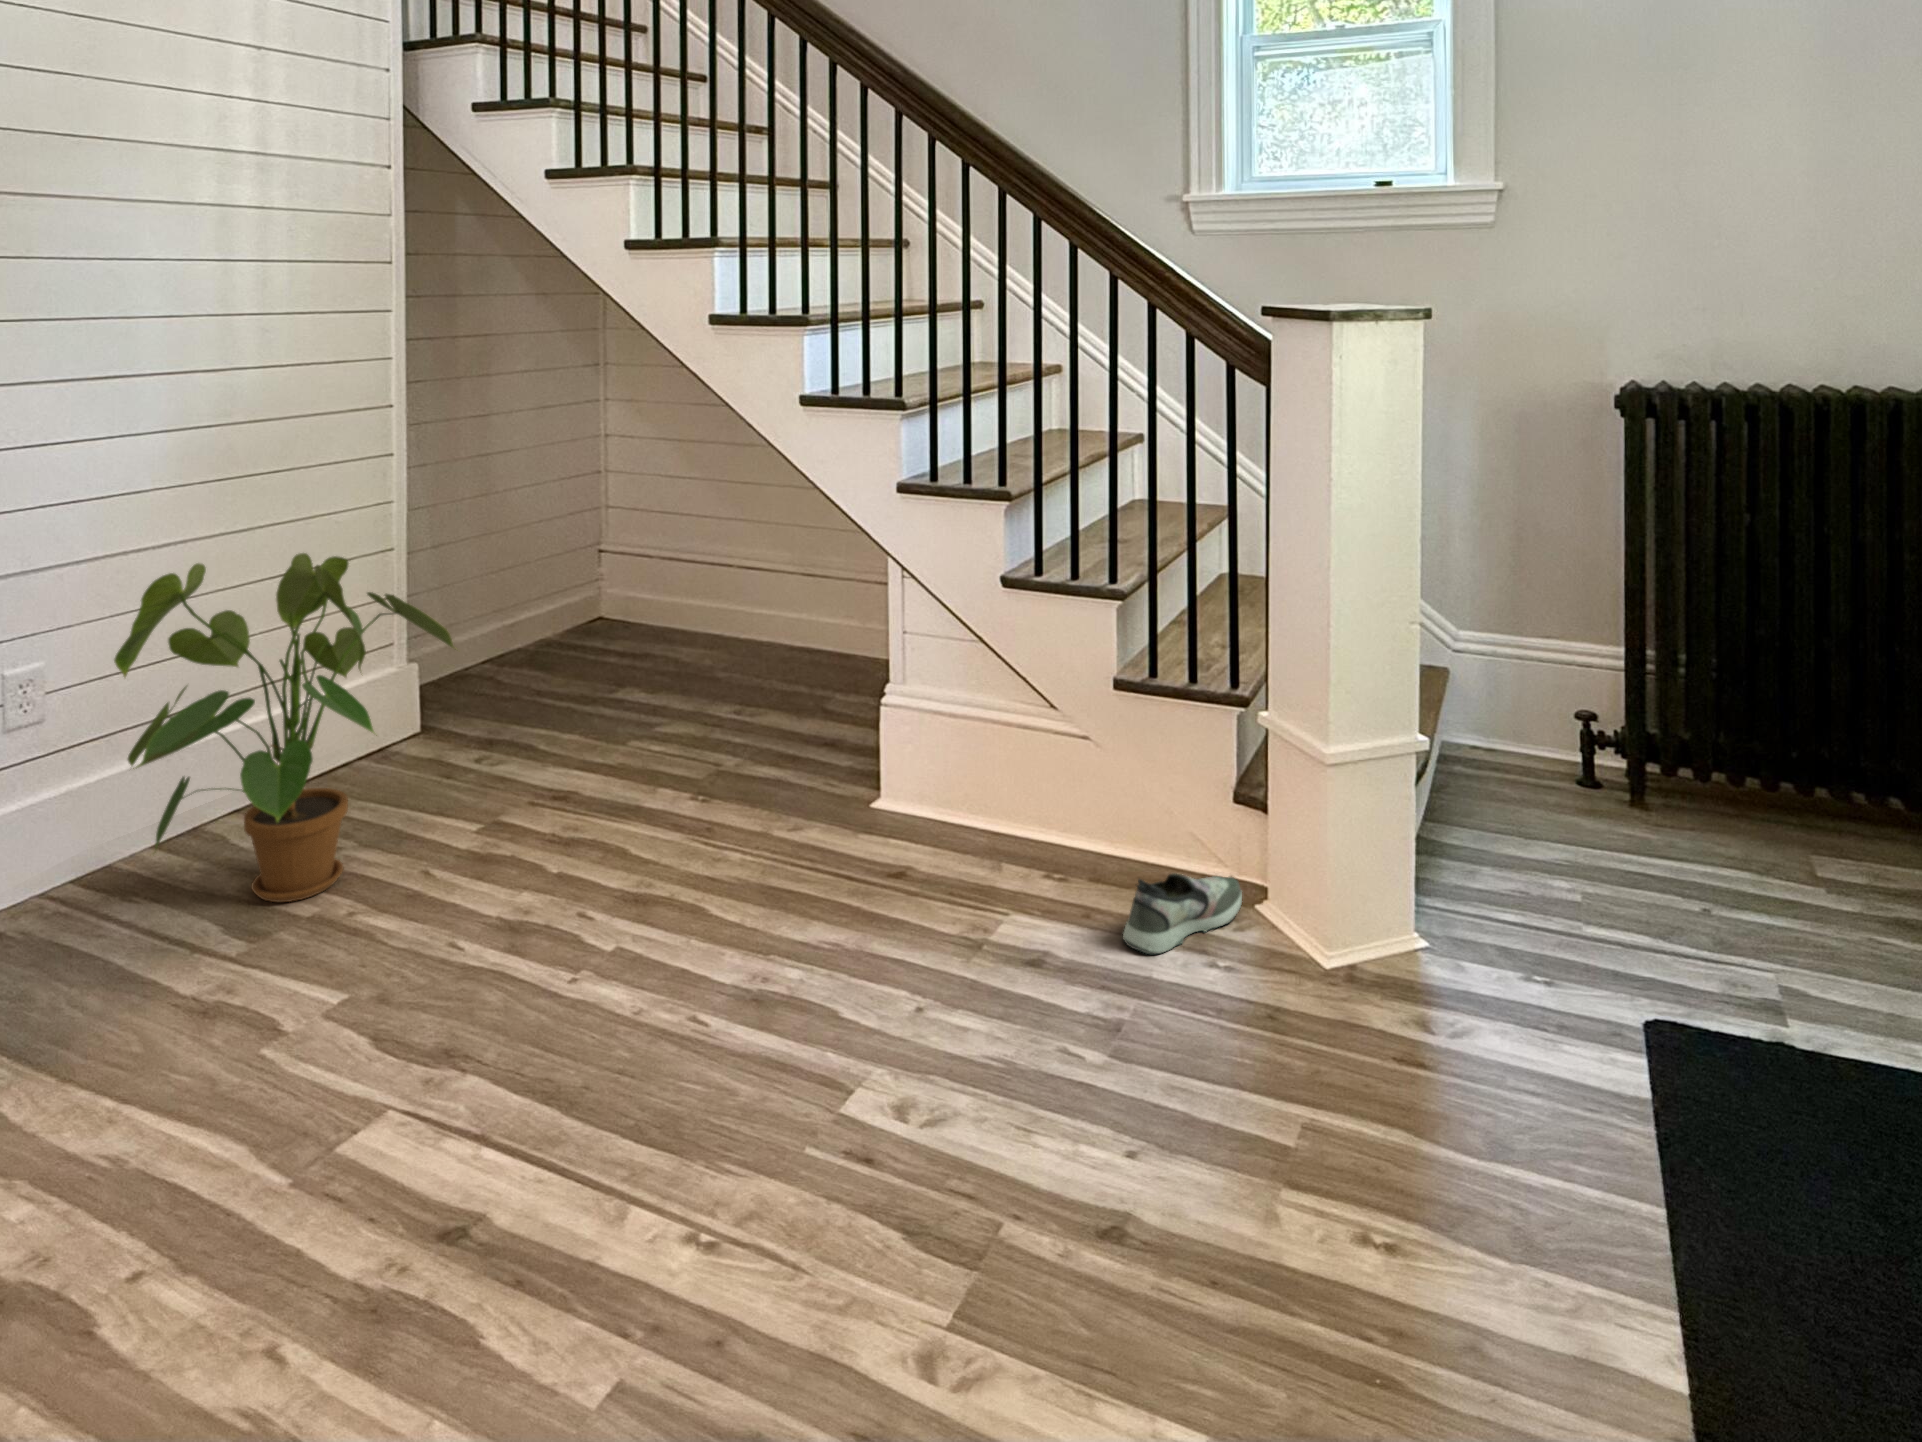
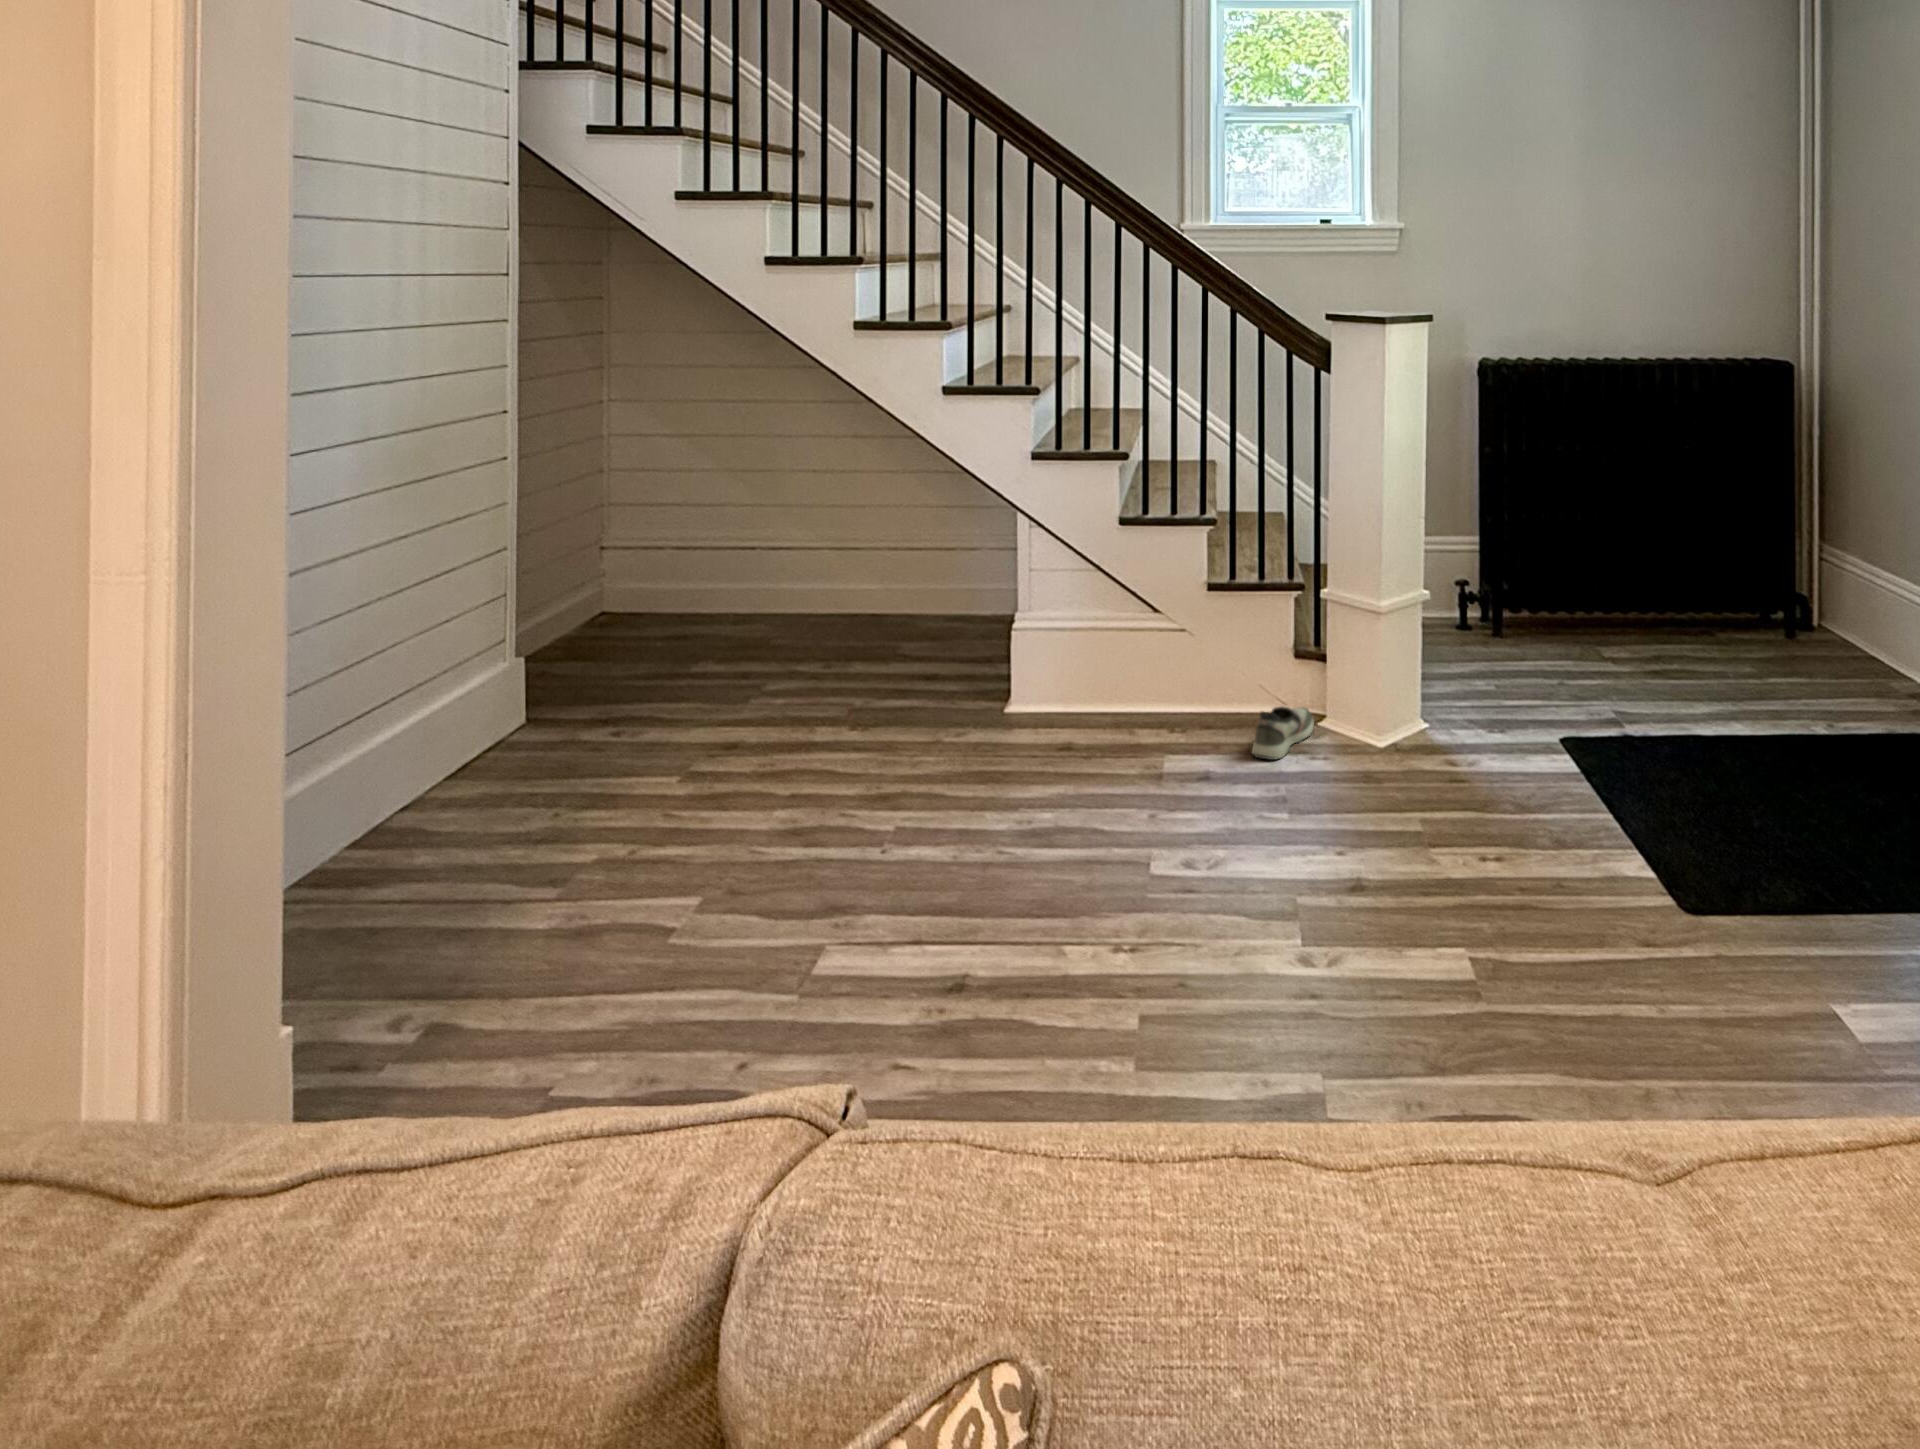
house plant: present [114,553,457,902] -> none [340,551,655,861]

